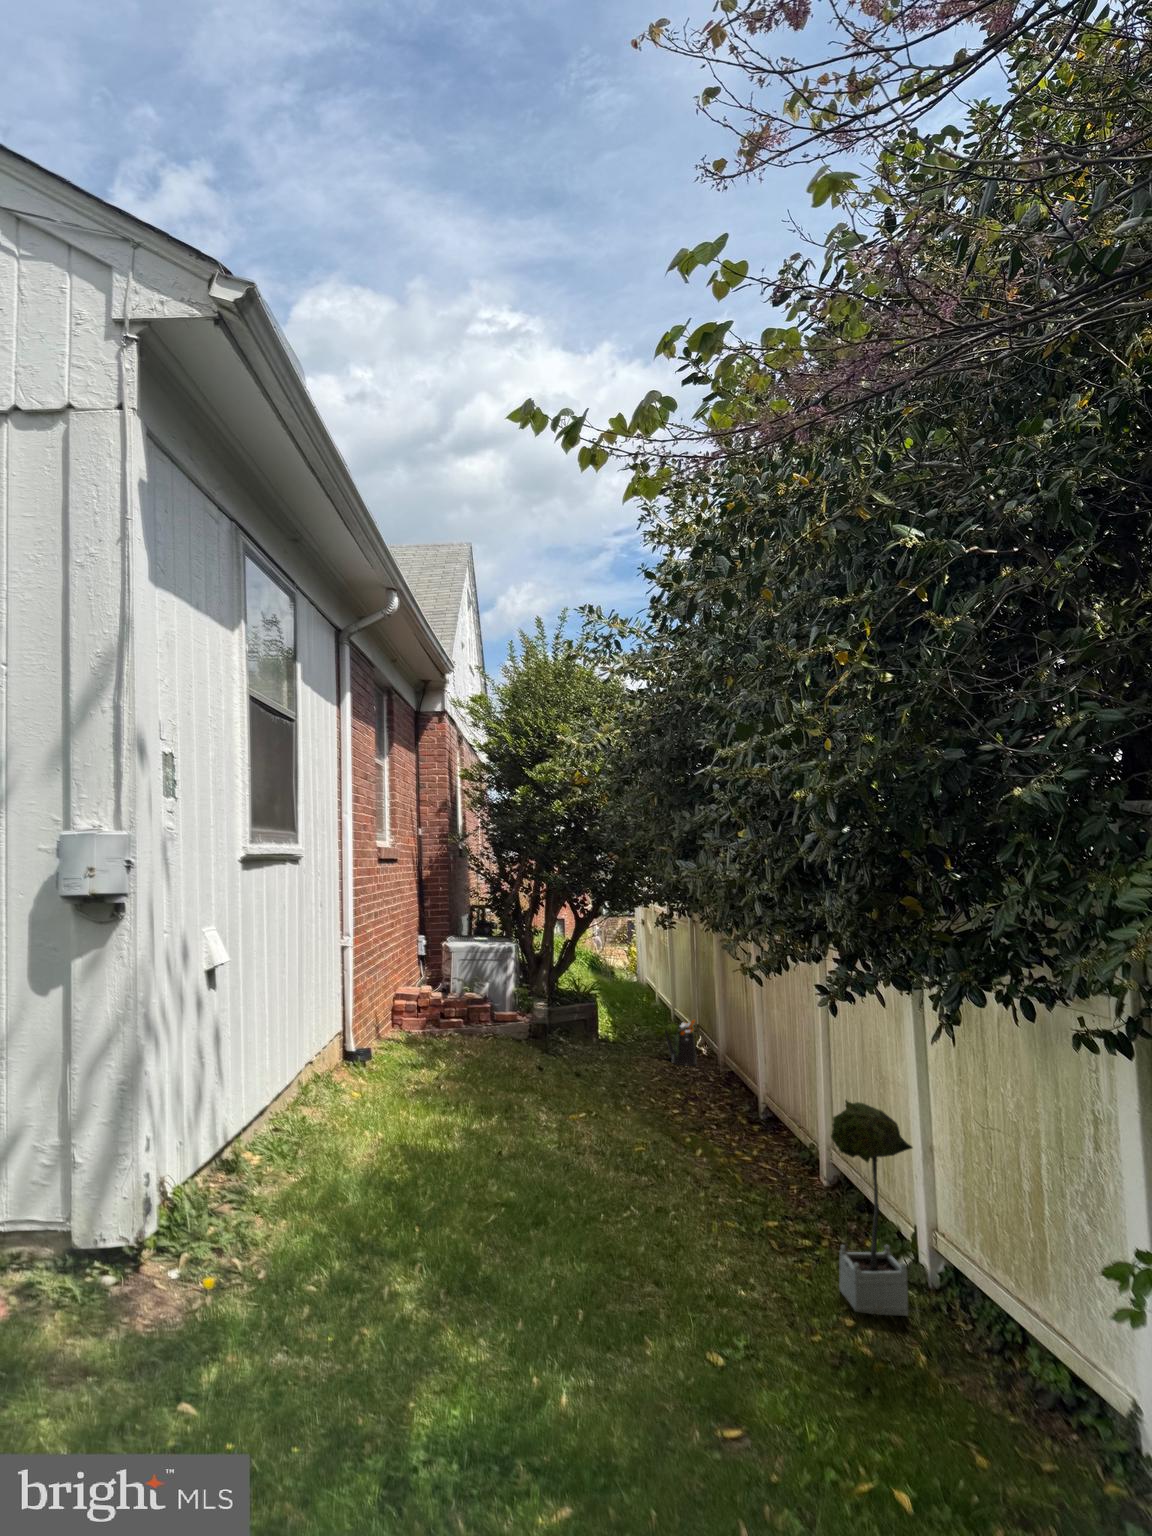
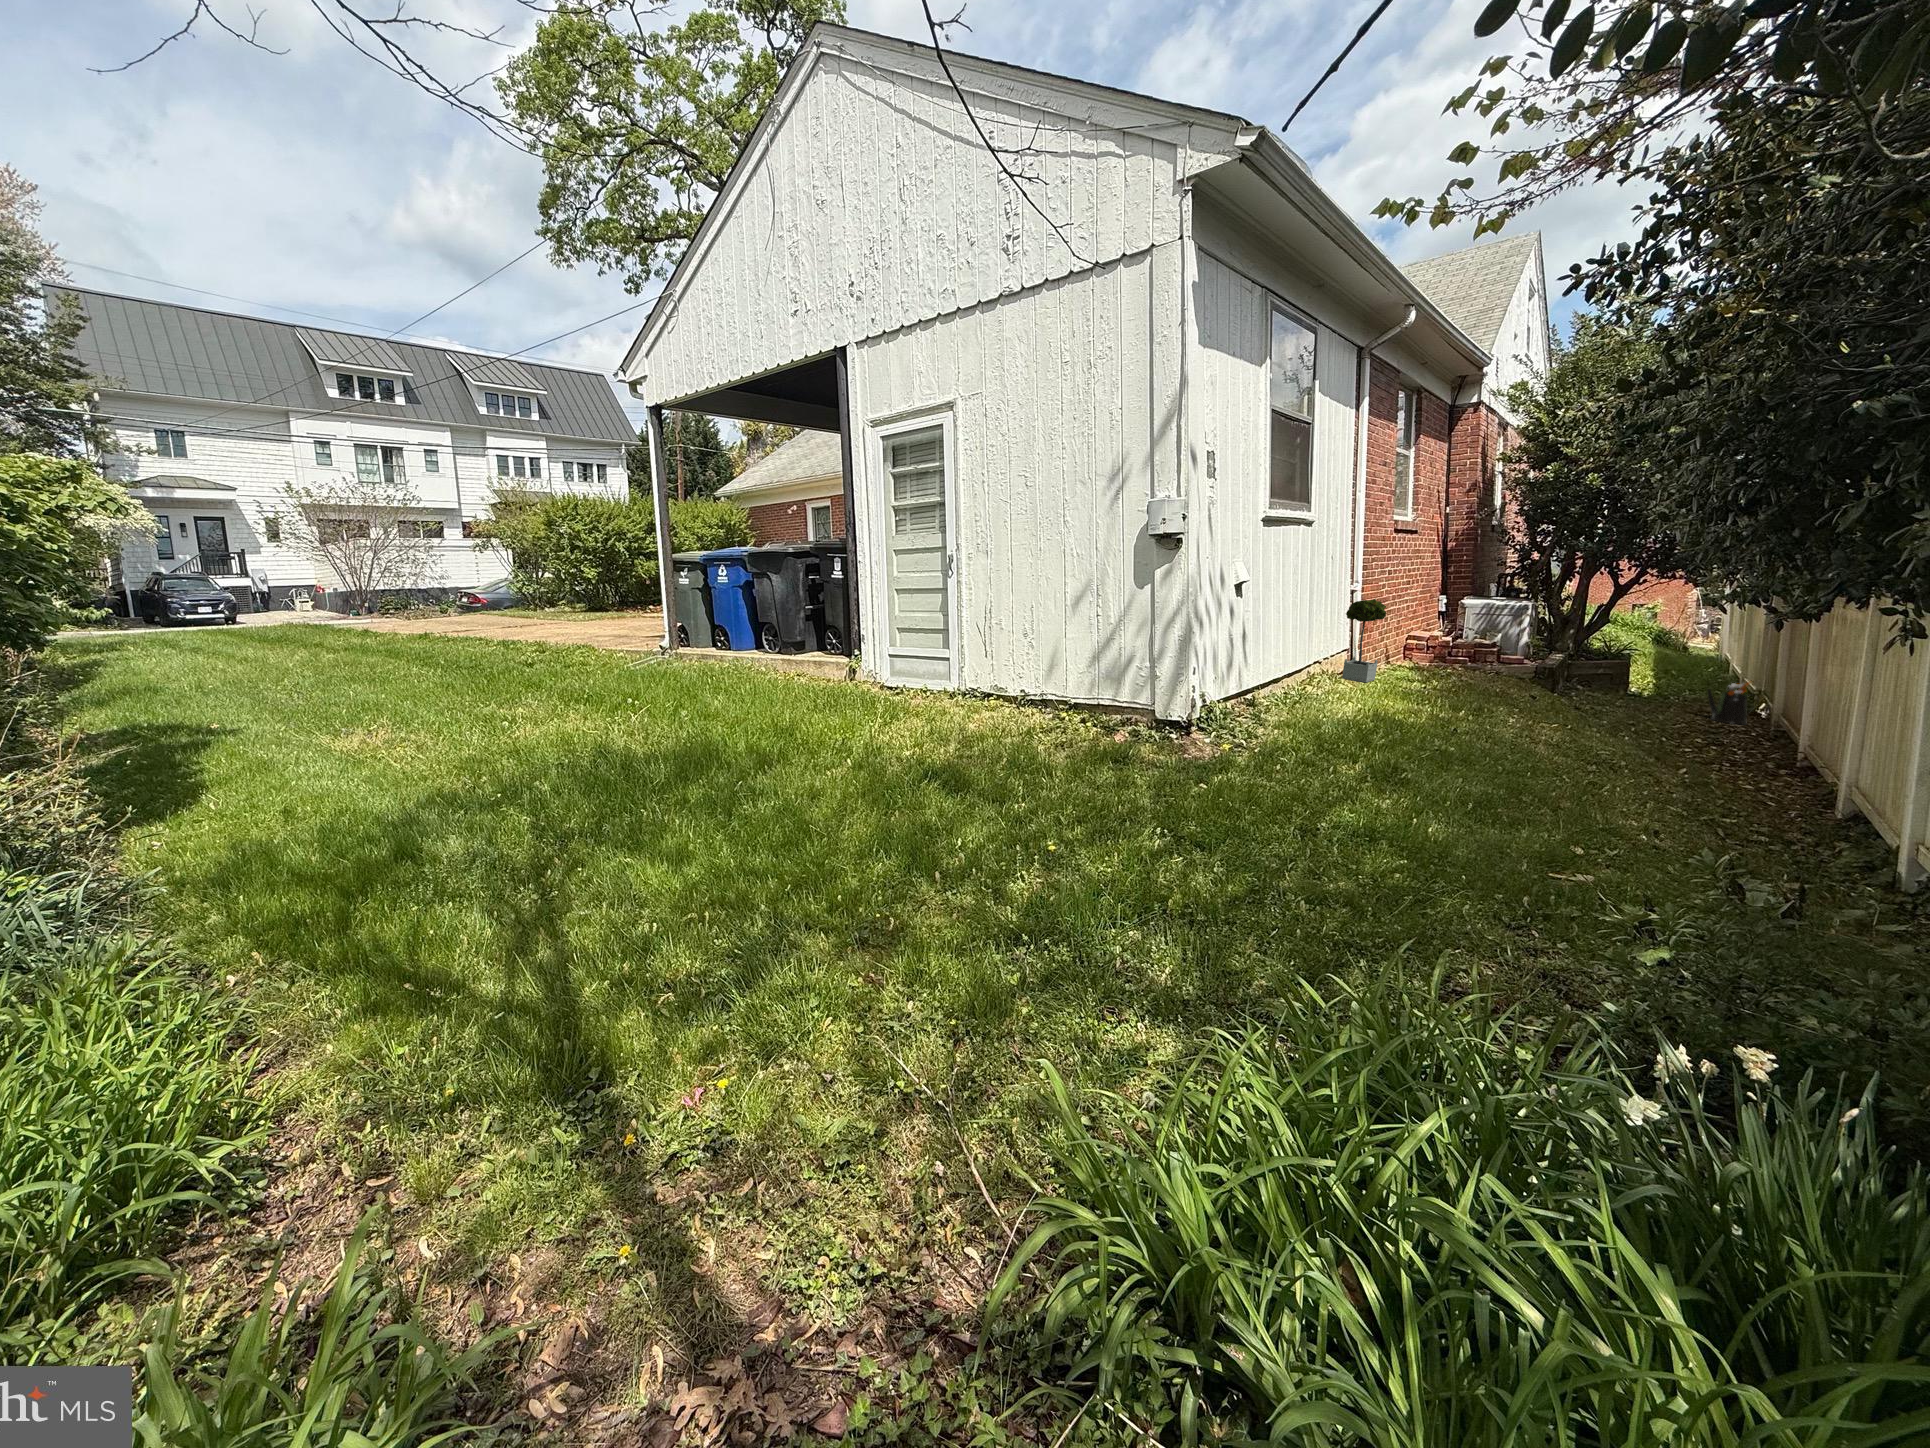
potted tree: present [831,1100,912,1316] -> present [1342,598,1386,682]

